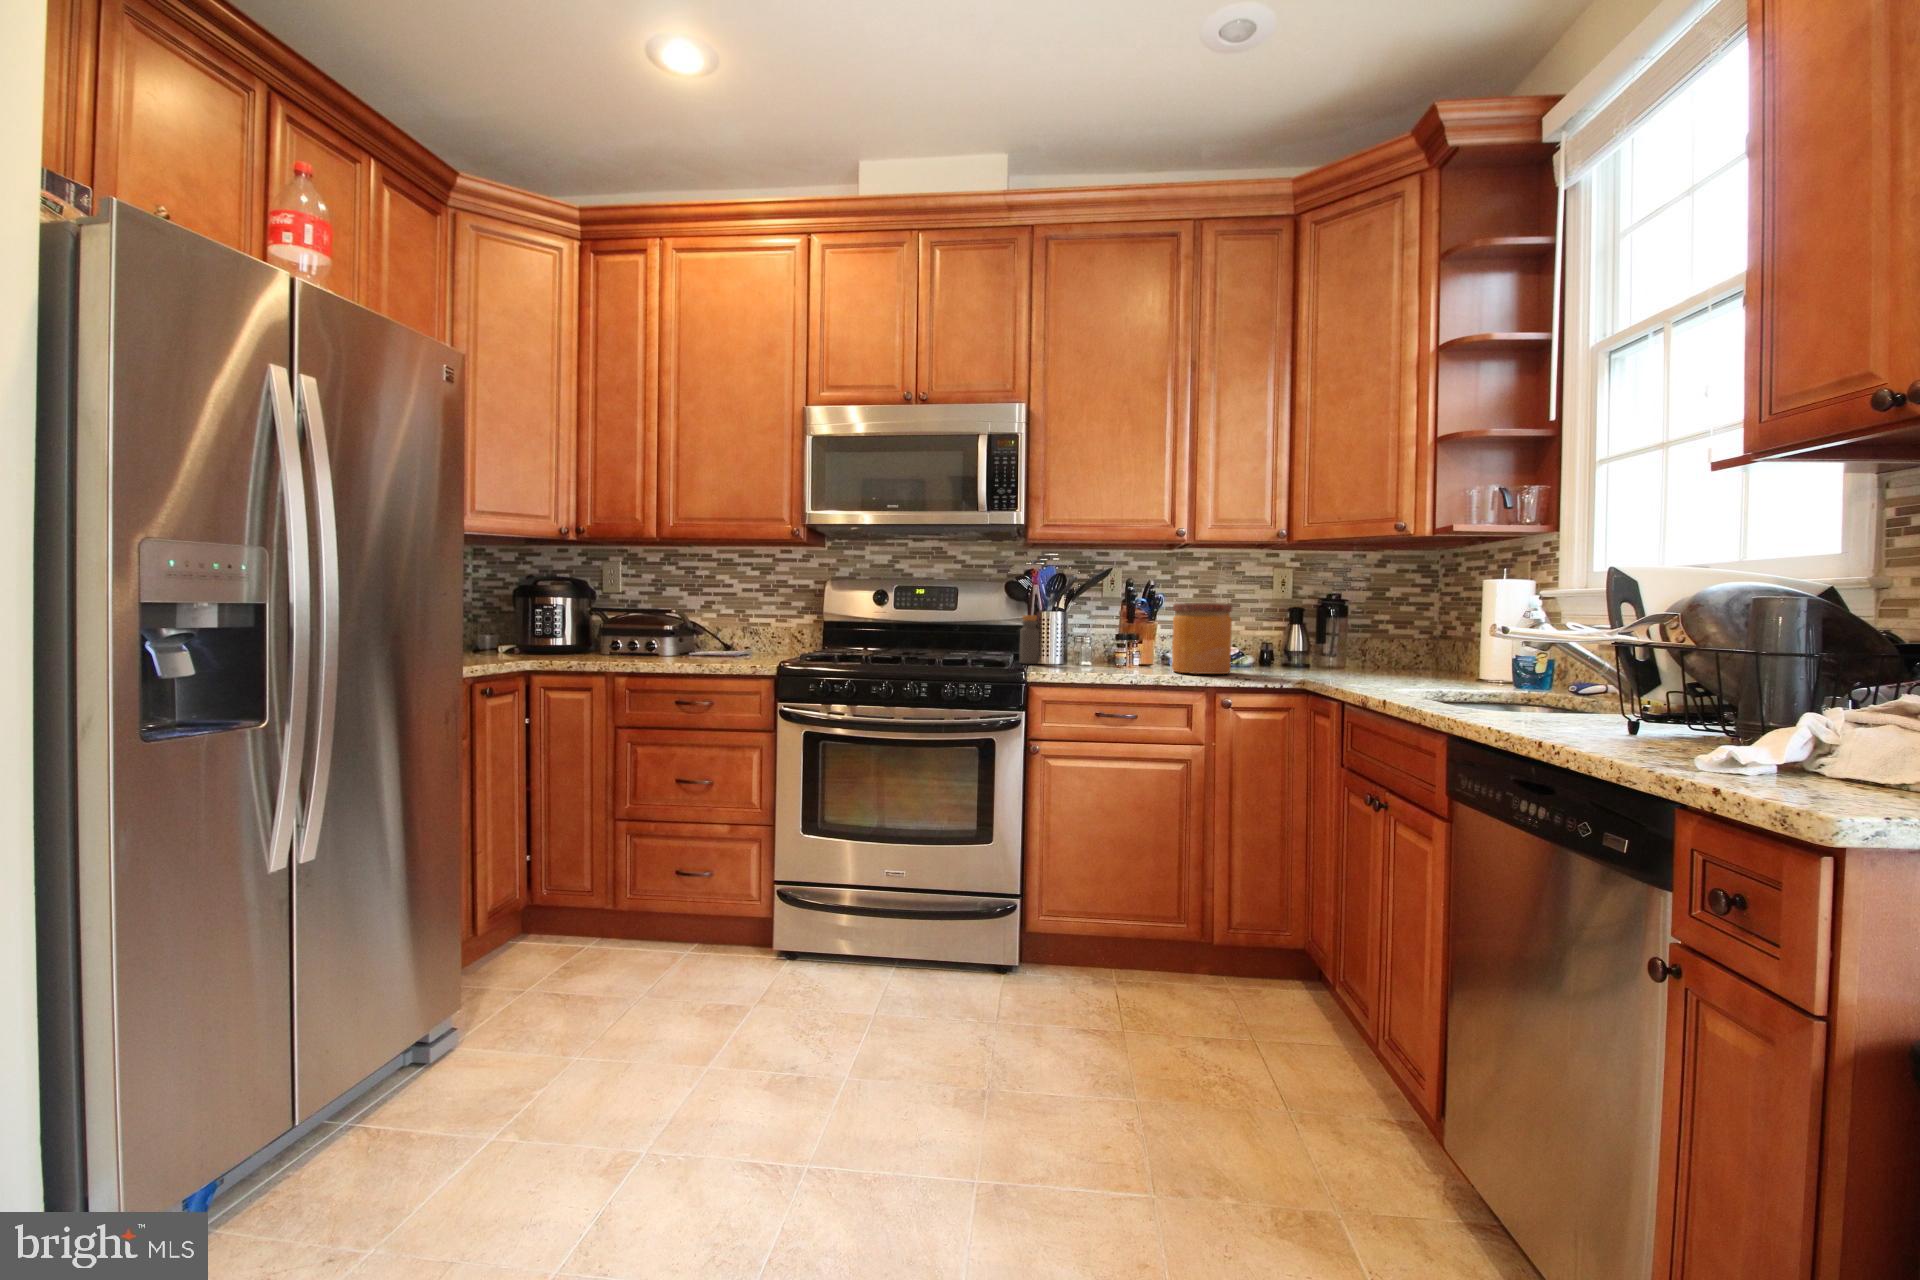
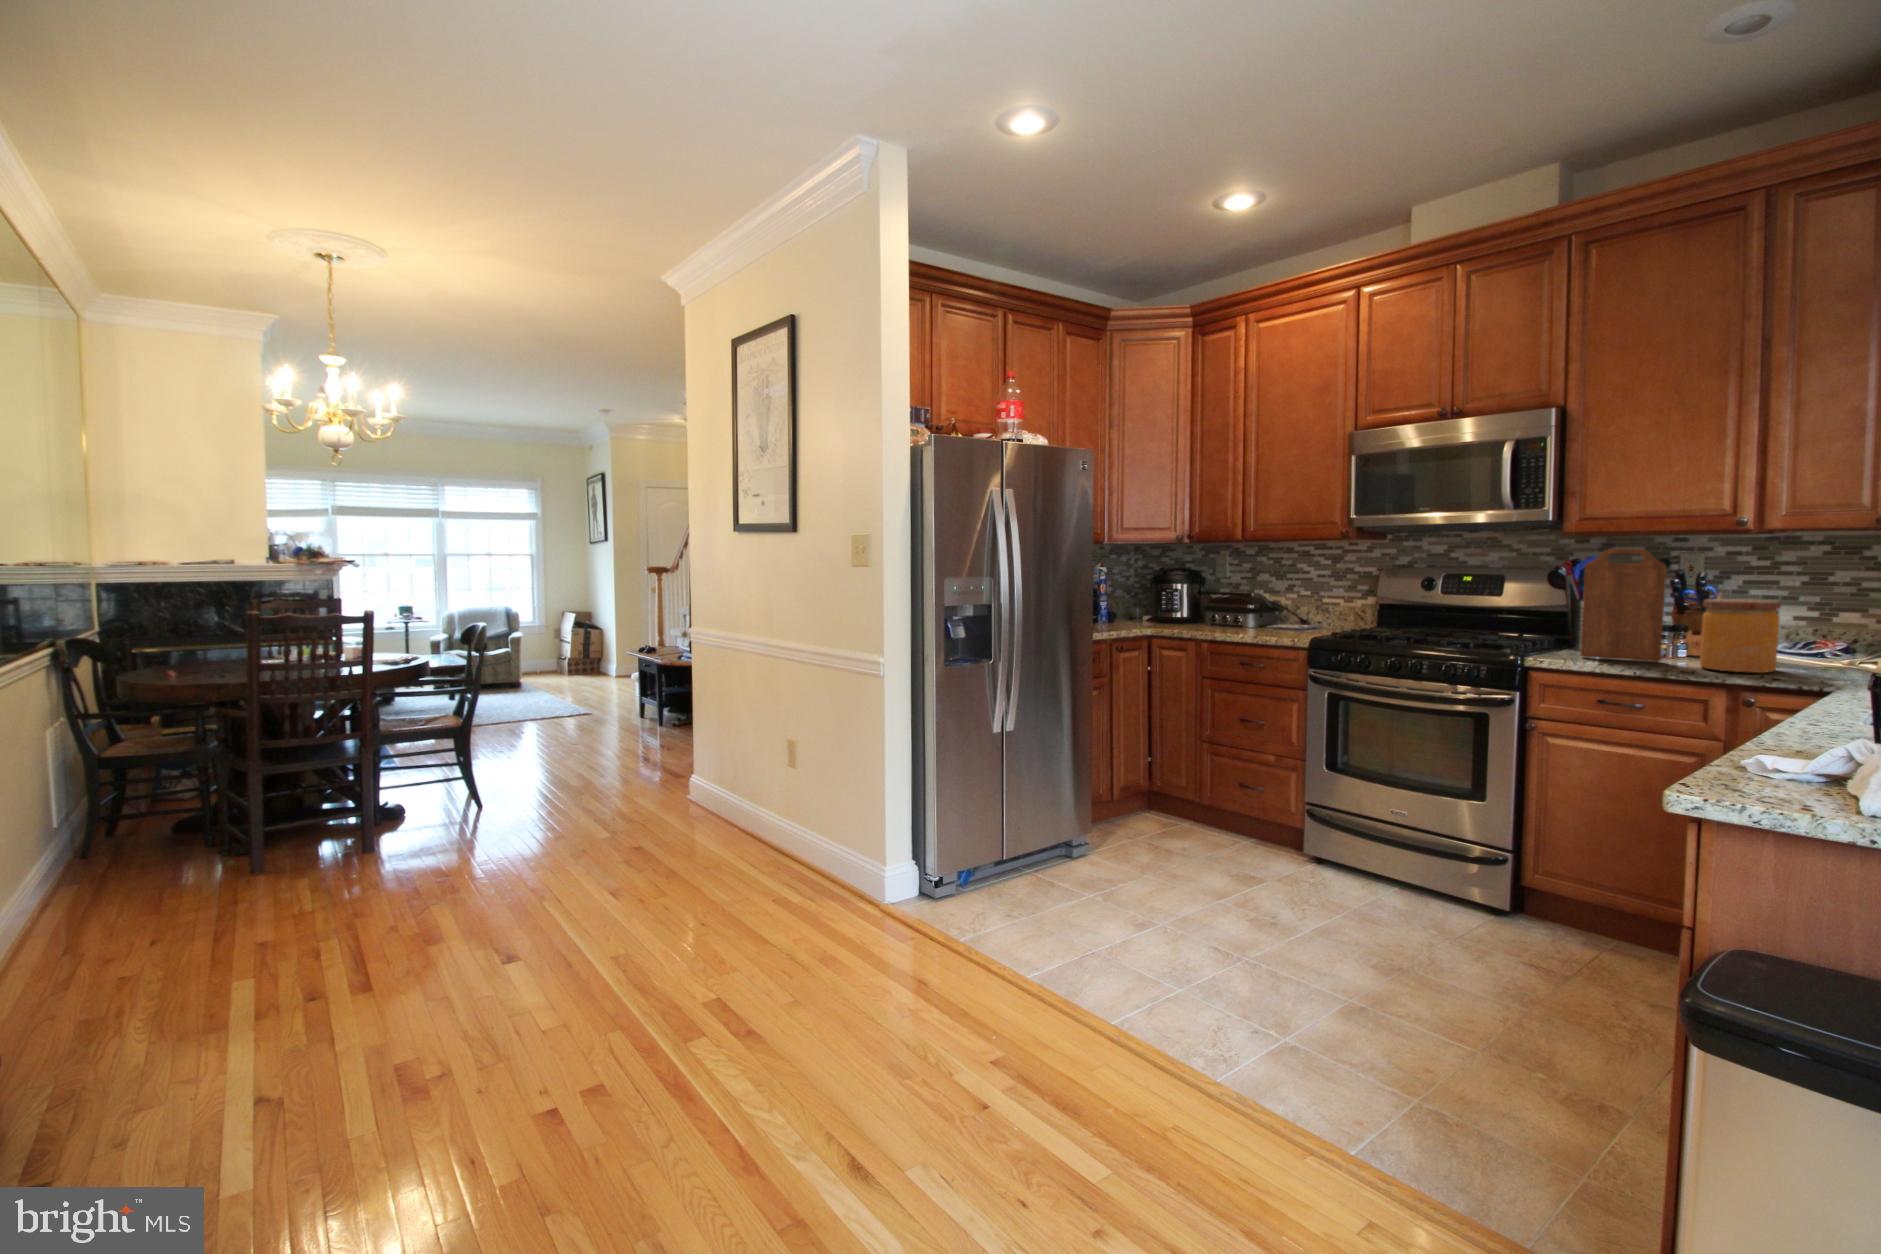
cutting board: none [1068,551,1139,670] -> present [1580,548,1666,662]
bottle: present [1020,615,1039,664] -> none [1541,605,1563,650]

